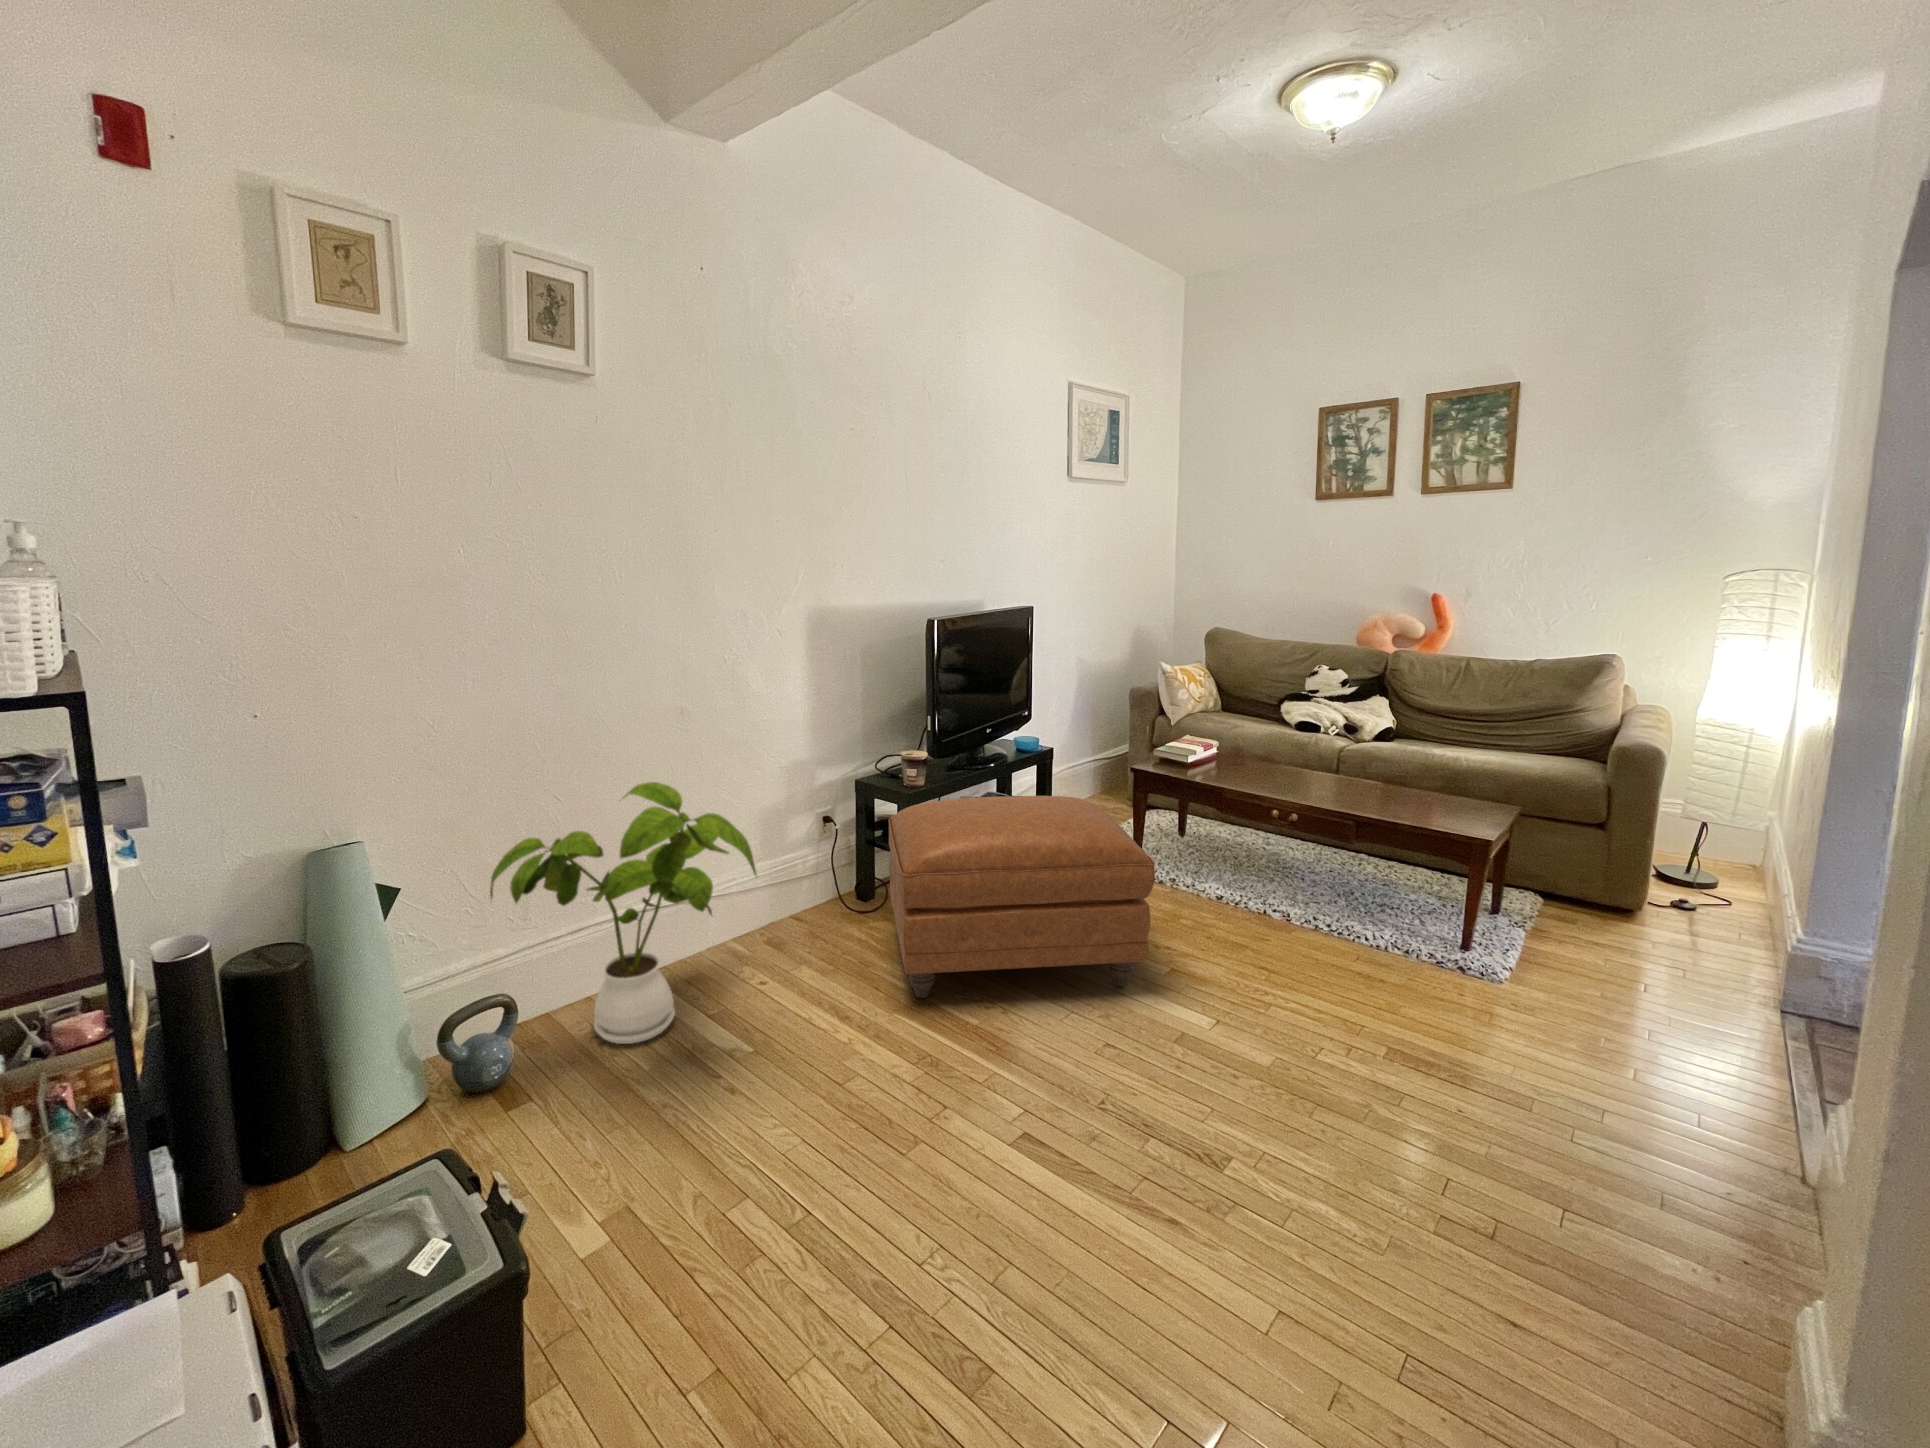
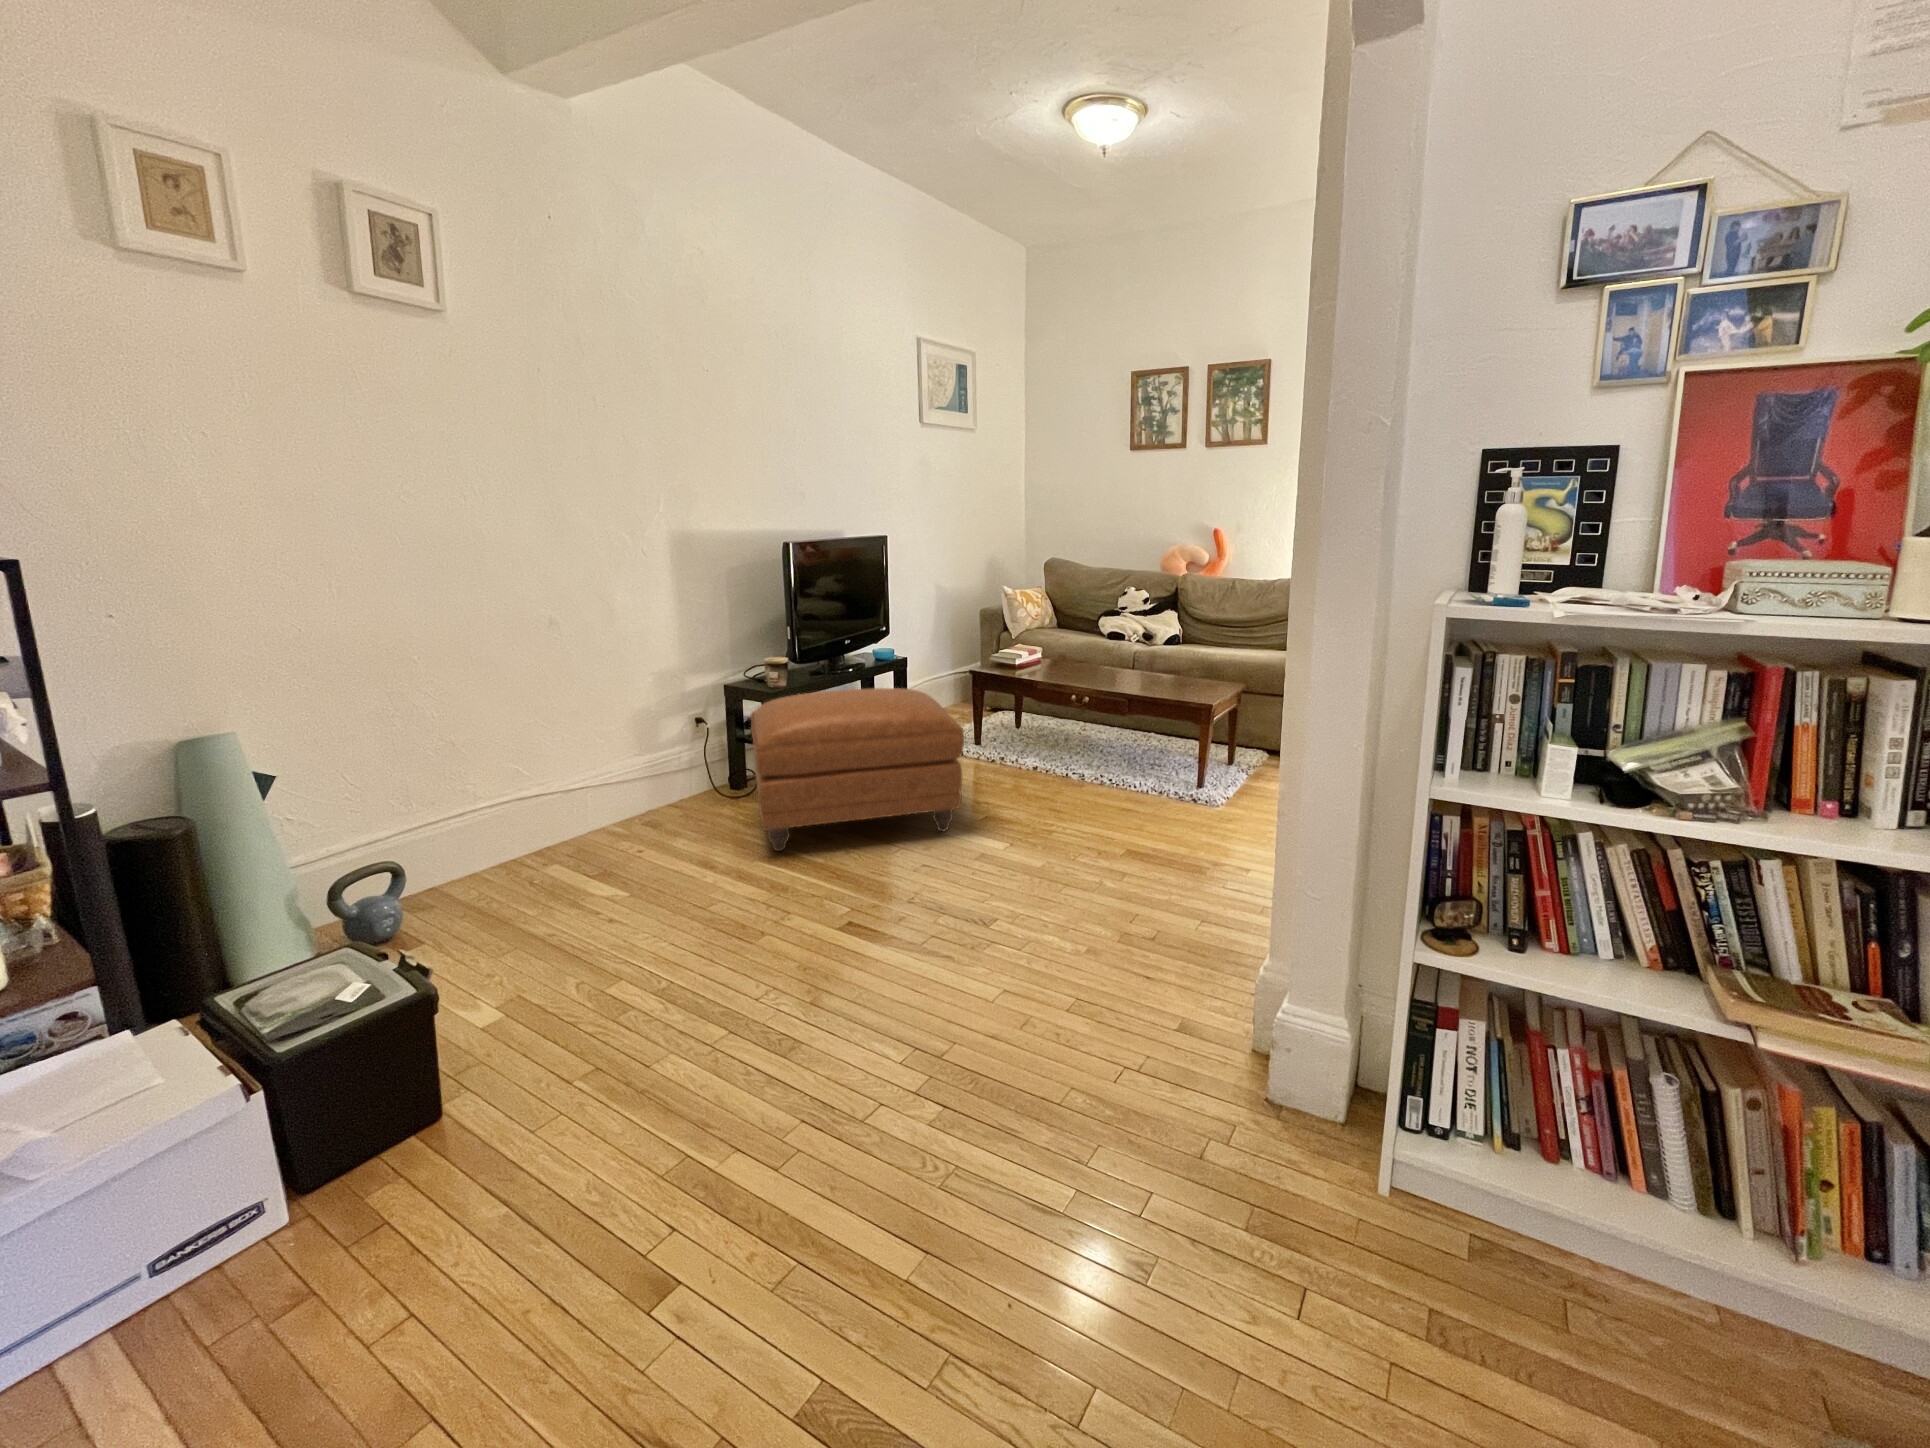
house plant: present [490,782,757,1044] -> none [369,674,625,902]

